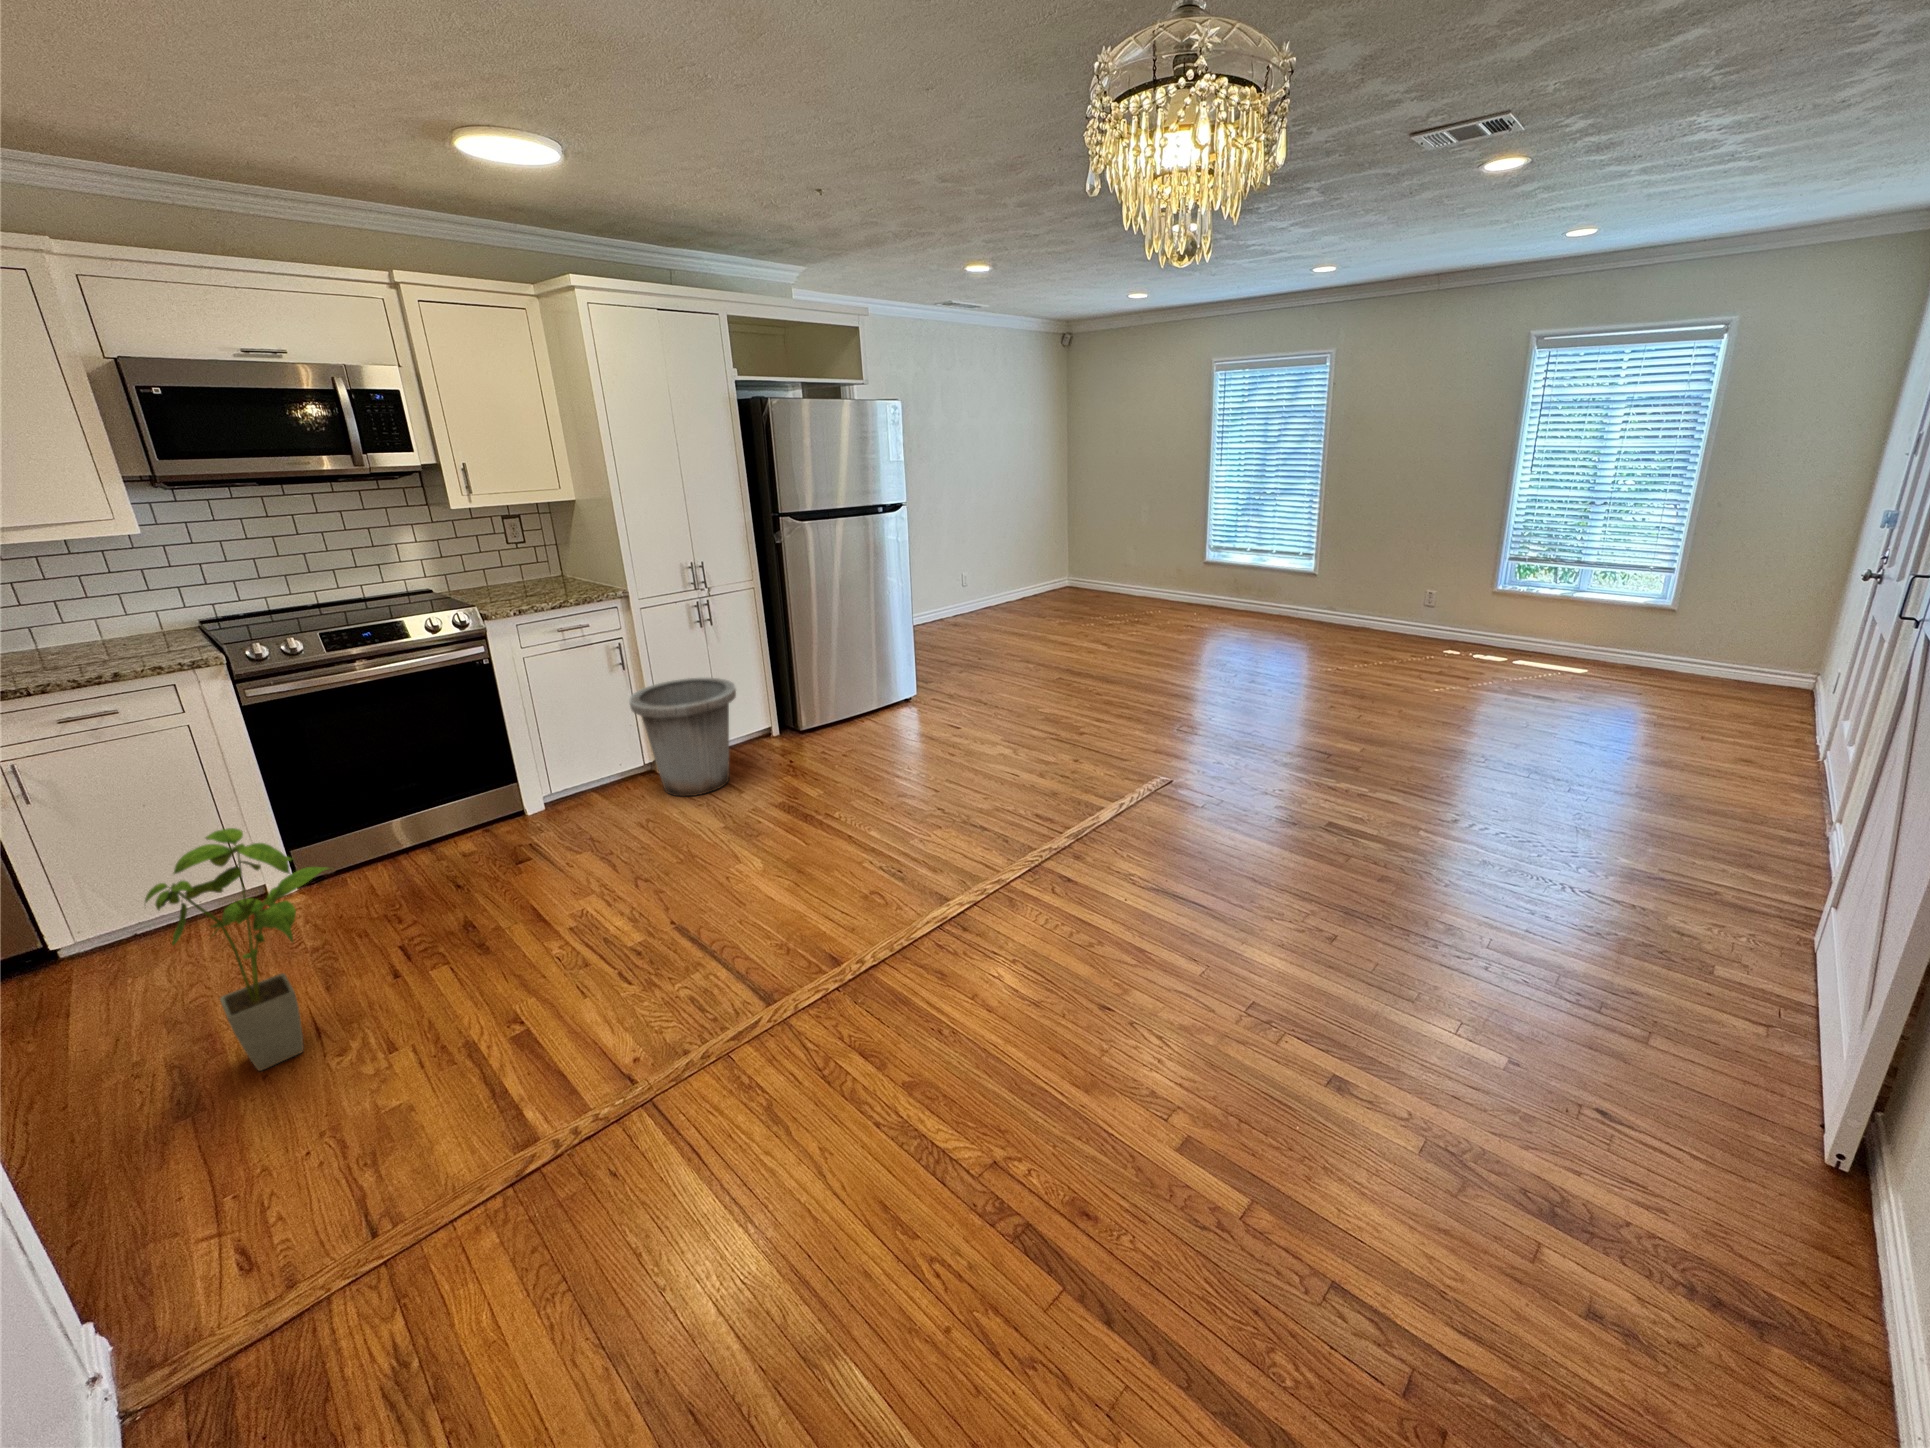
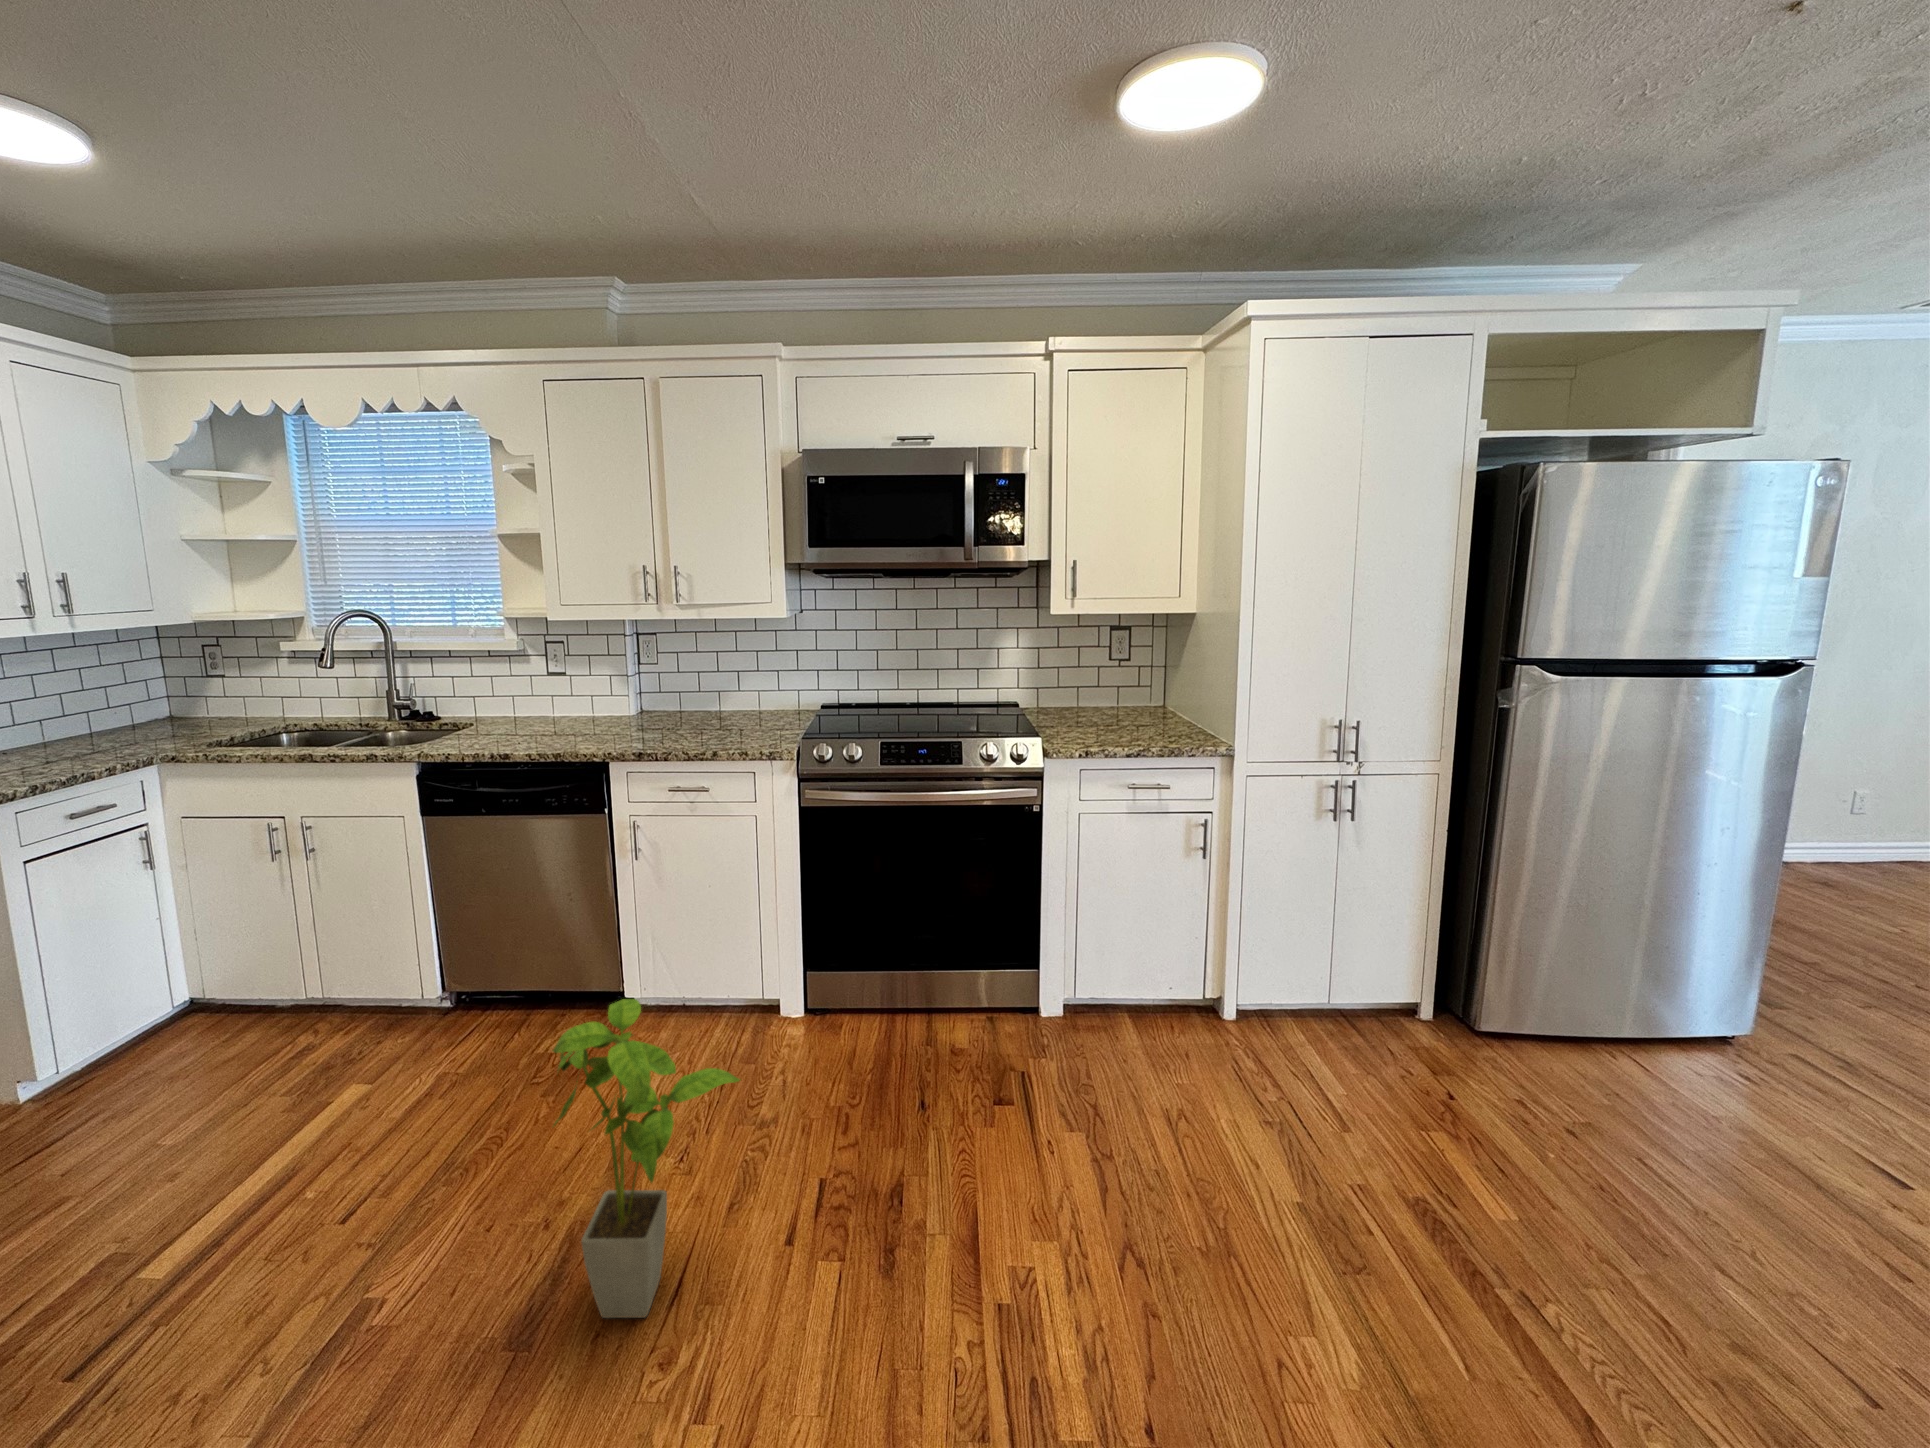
trash can: present [629,678,736,796] -> none [1198,891,1373,1102]

